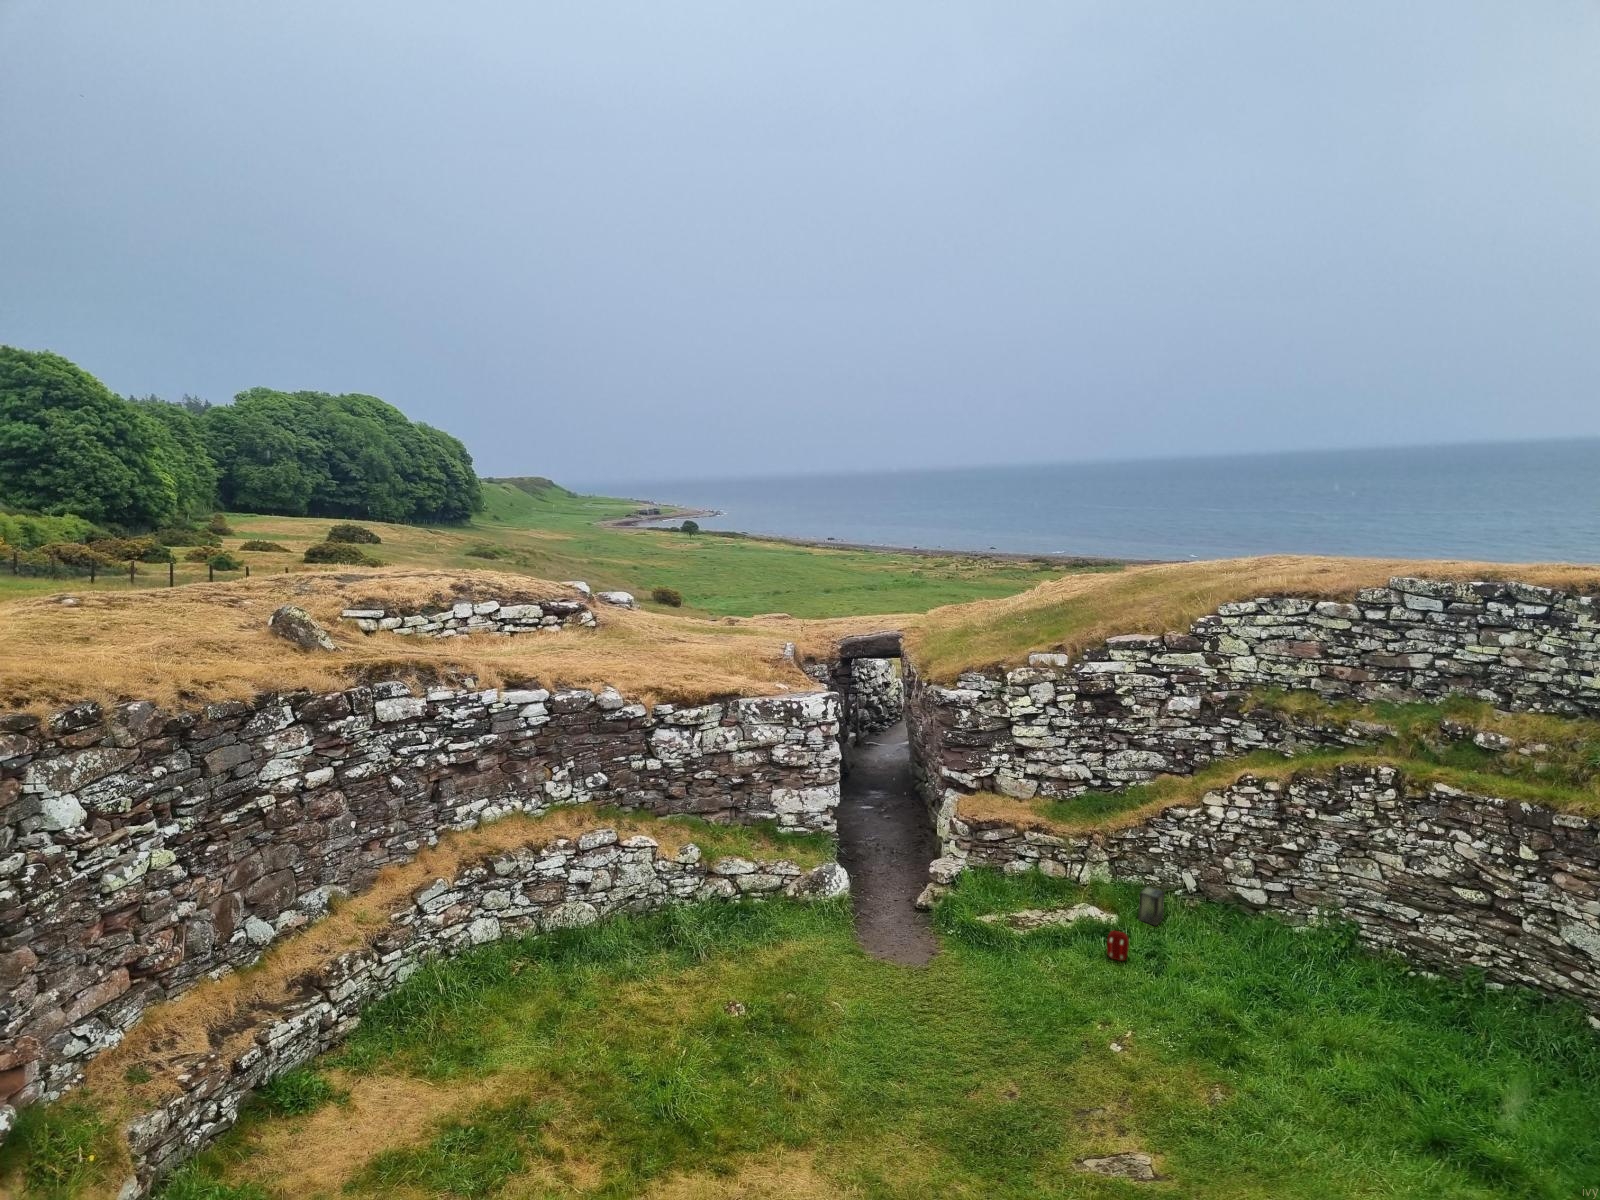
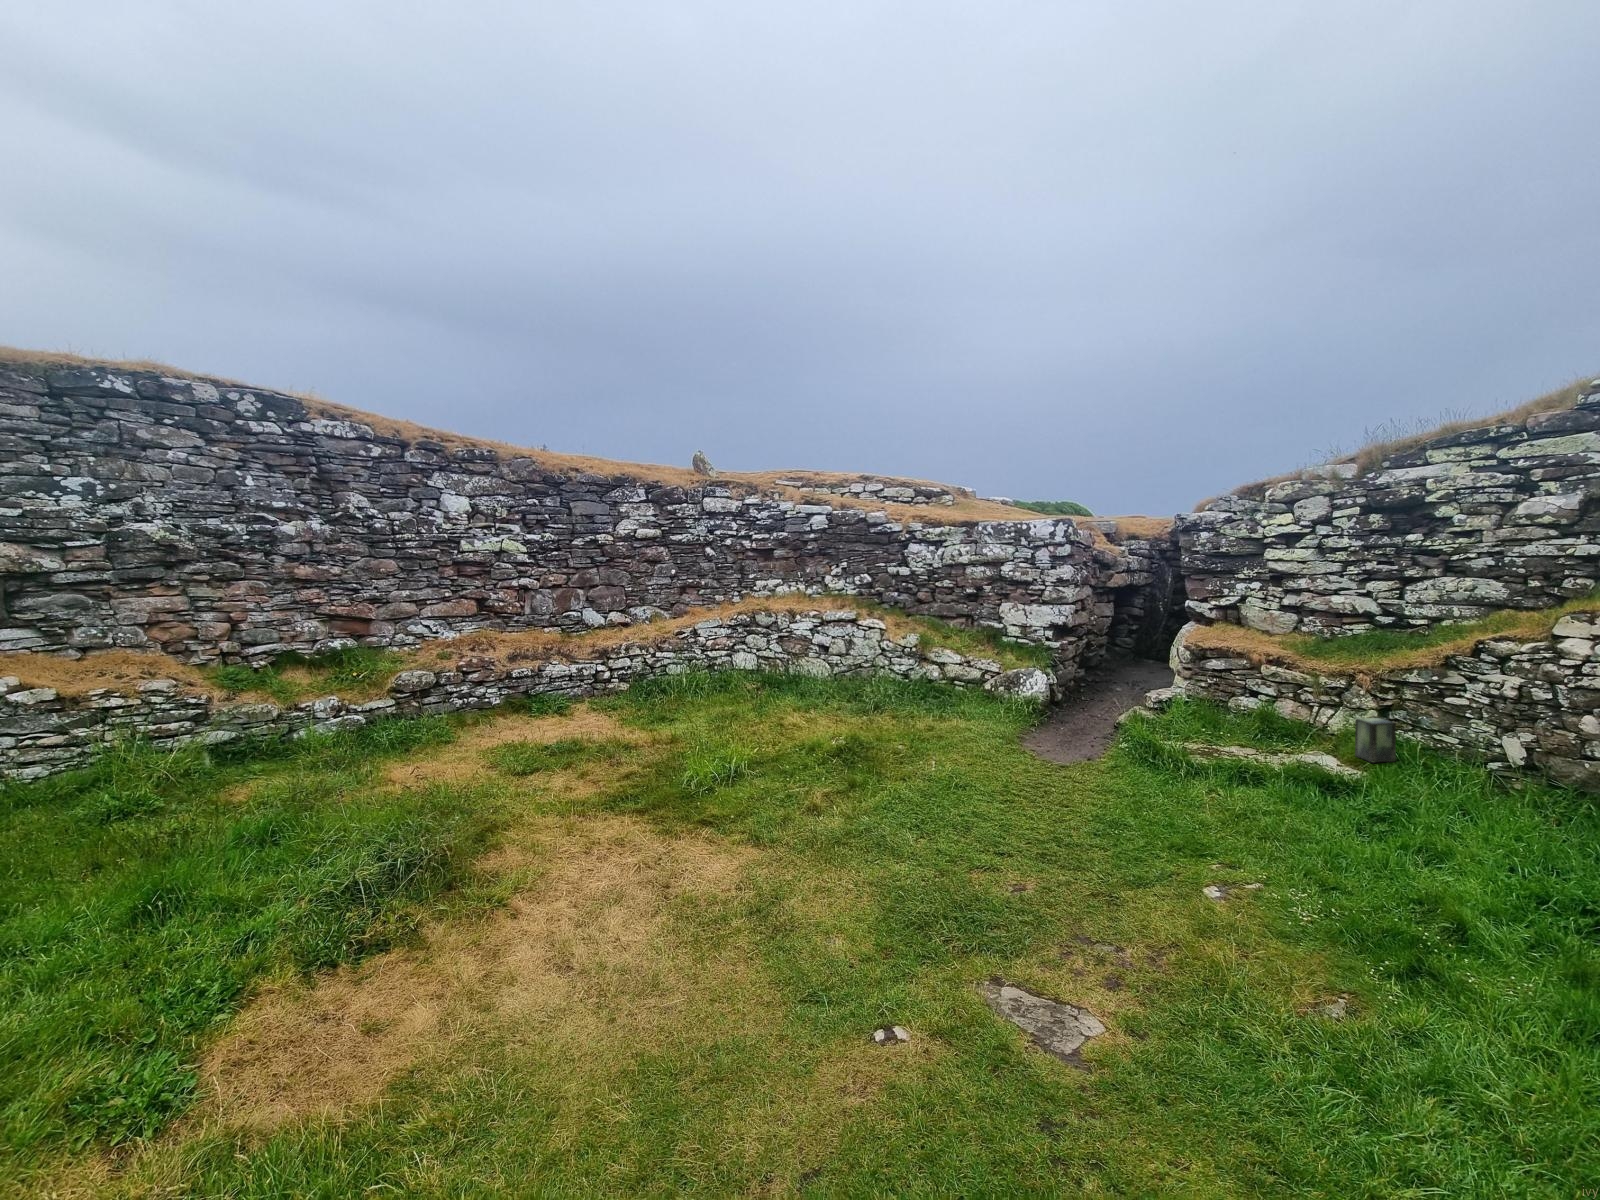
backpack: present [1106,931,1129,961] -> none [1252,736,1287,772]

